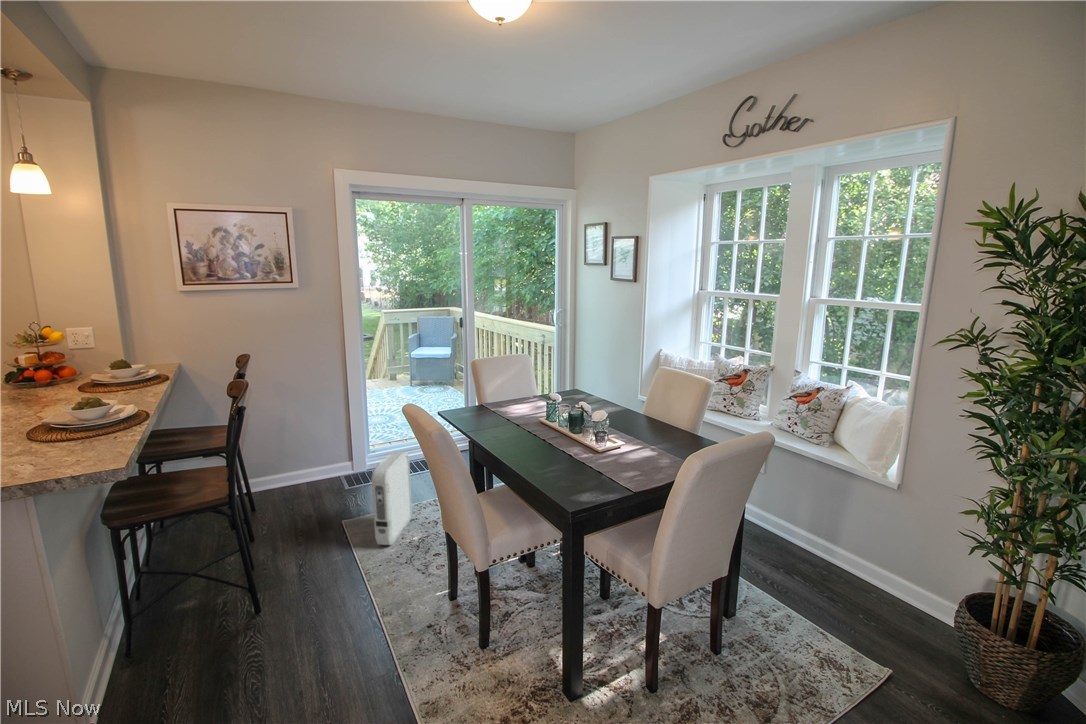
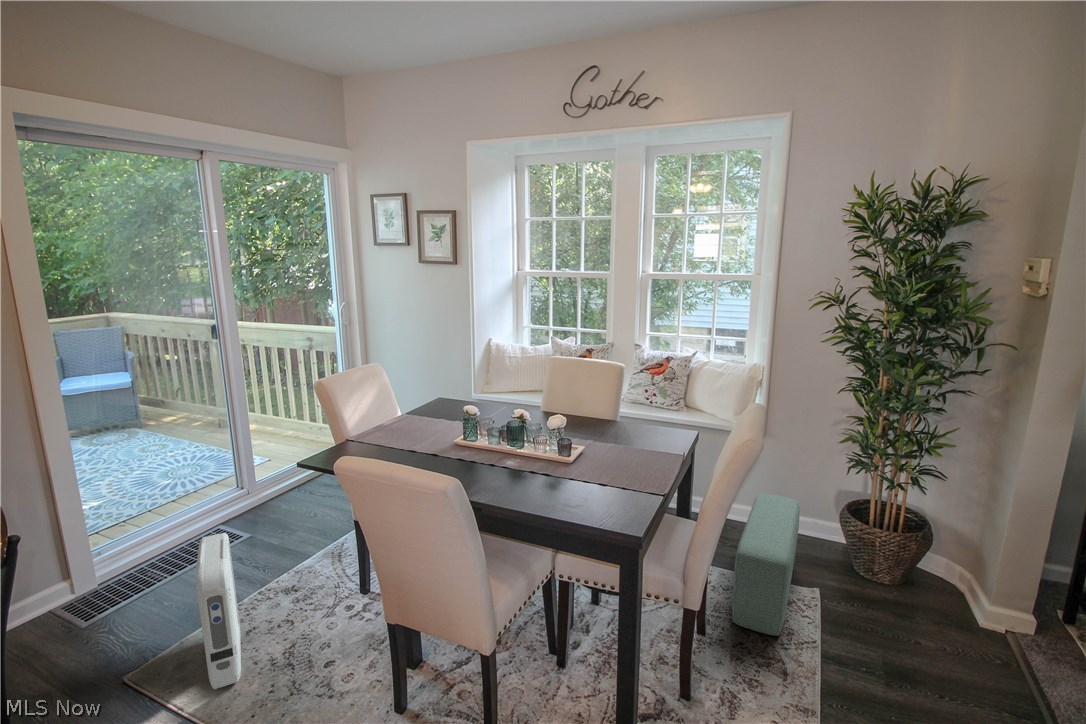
pouf: none [755,548,903,689] -> present [732,494,800,636]

